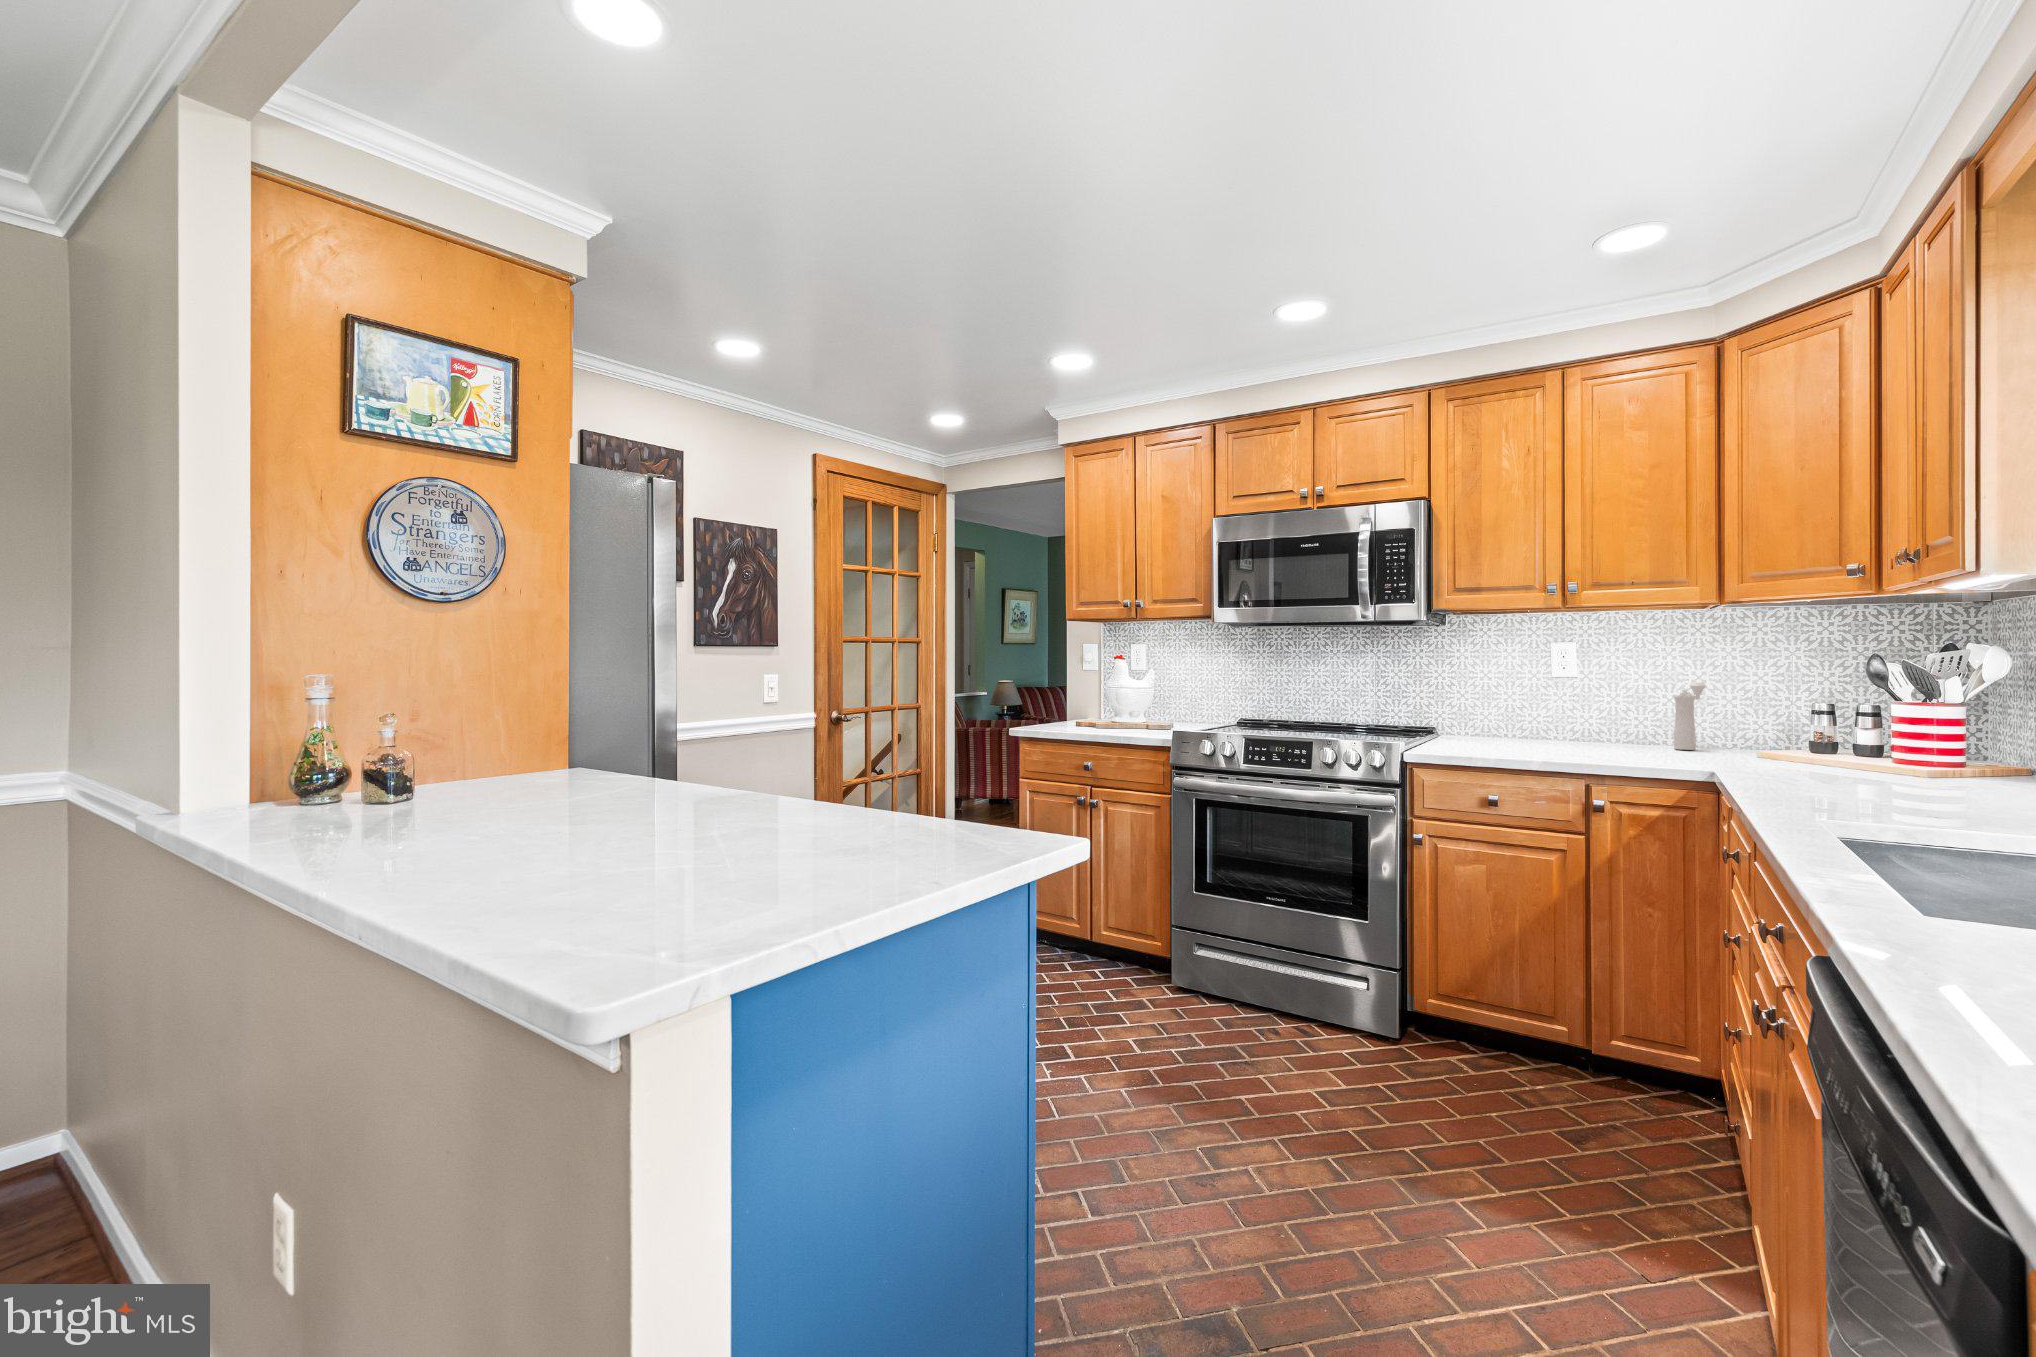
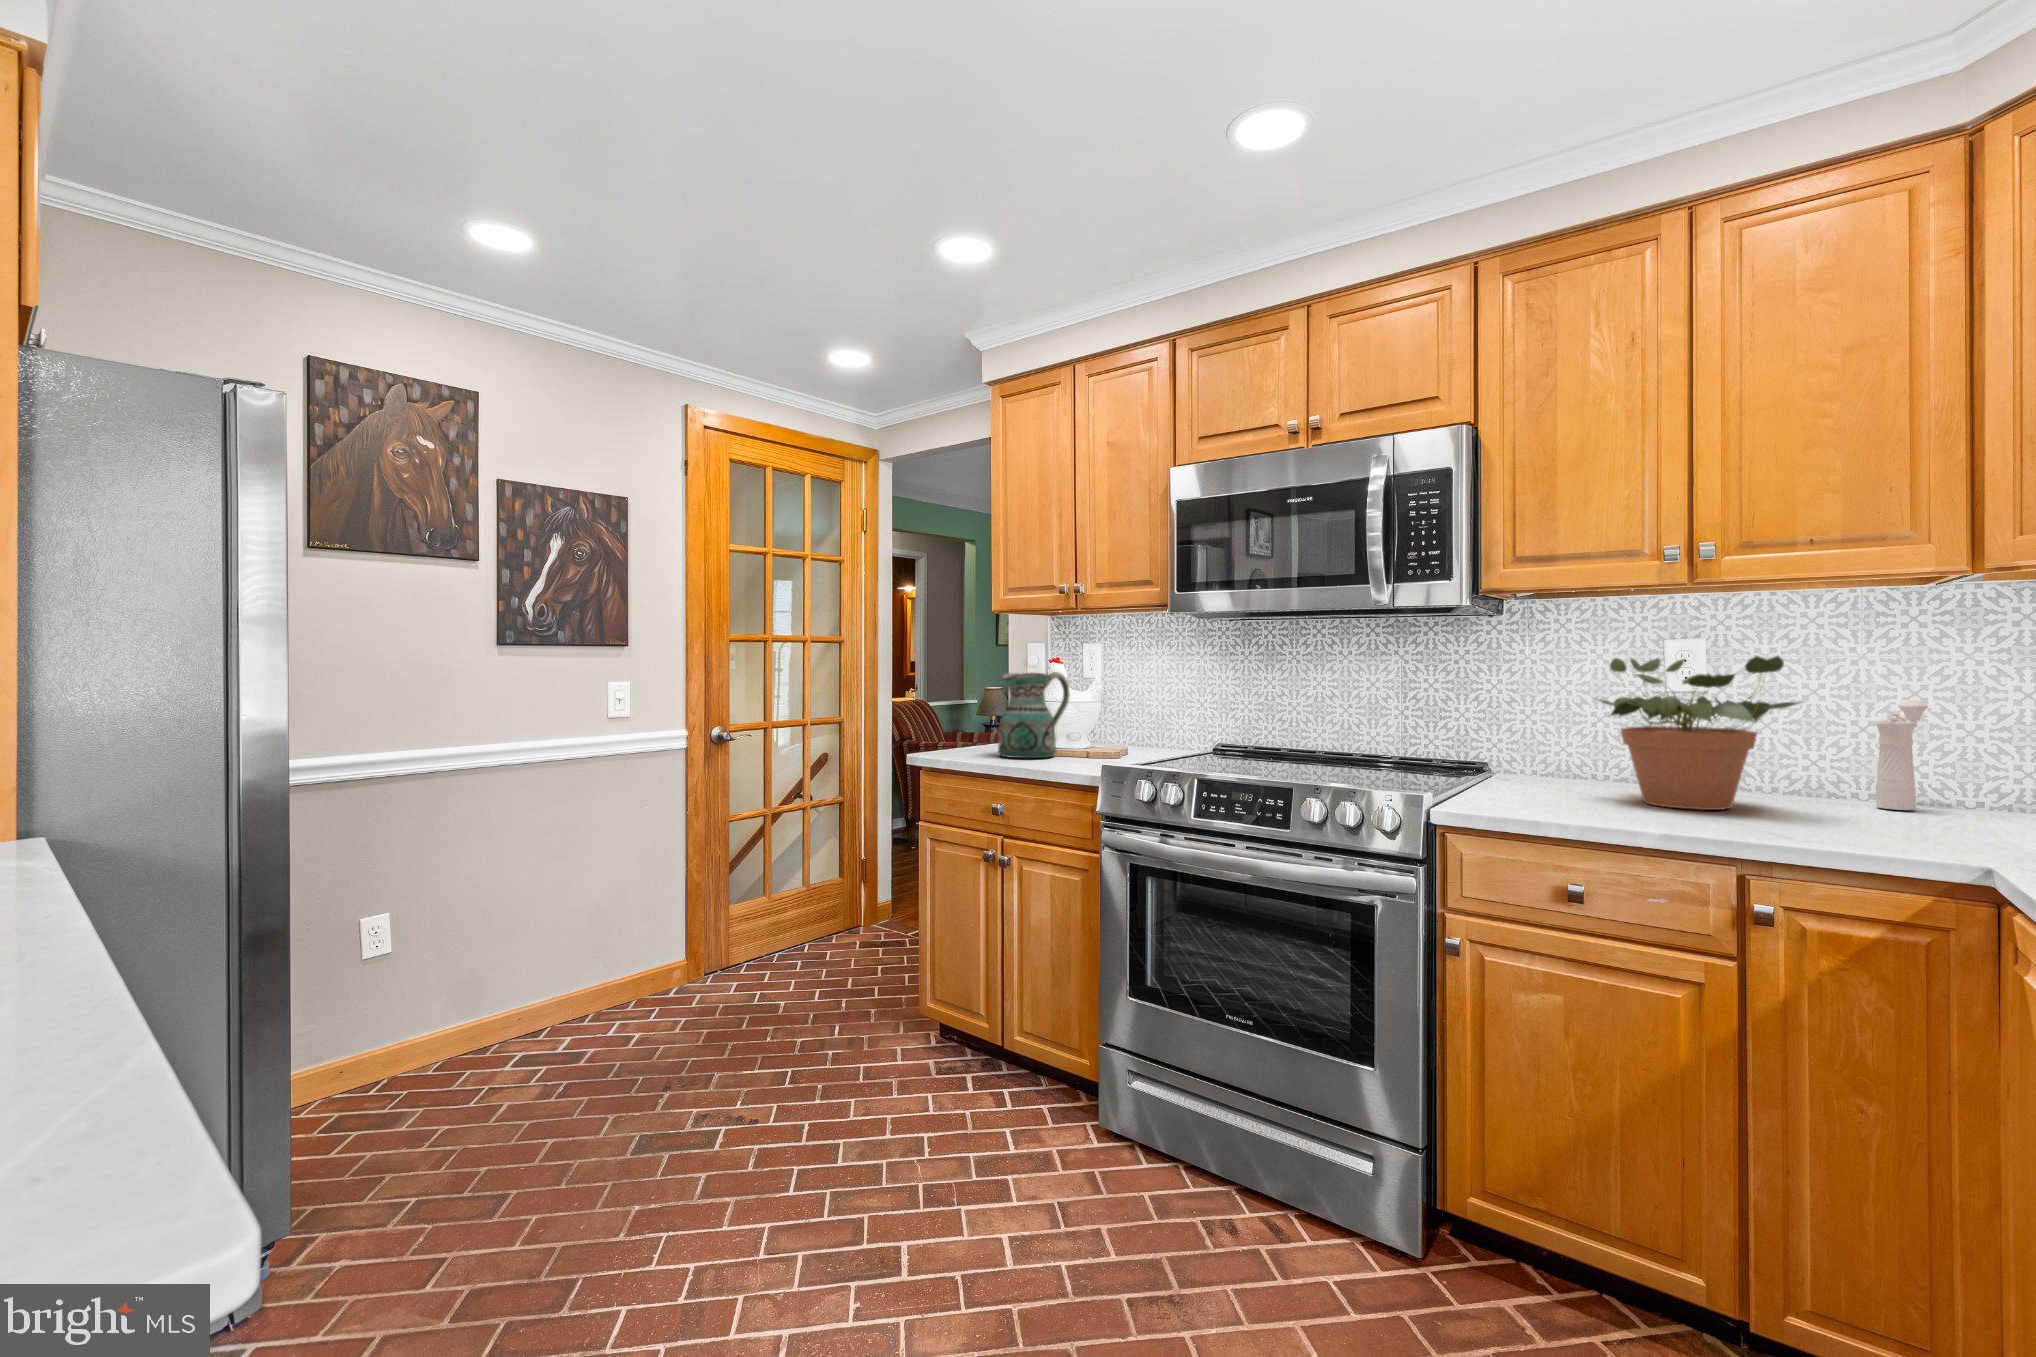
potted plant: none [1503,654,1634,750] -> present [1599,655,1802,810]
ceramic pitcher: none [1088,666,1138,729] -> present [998,672,1070,758]

